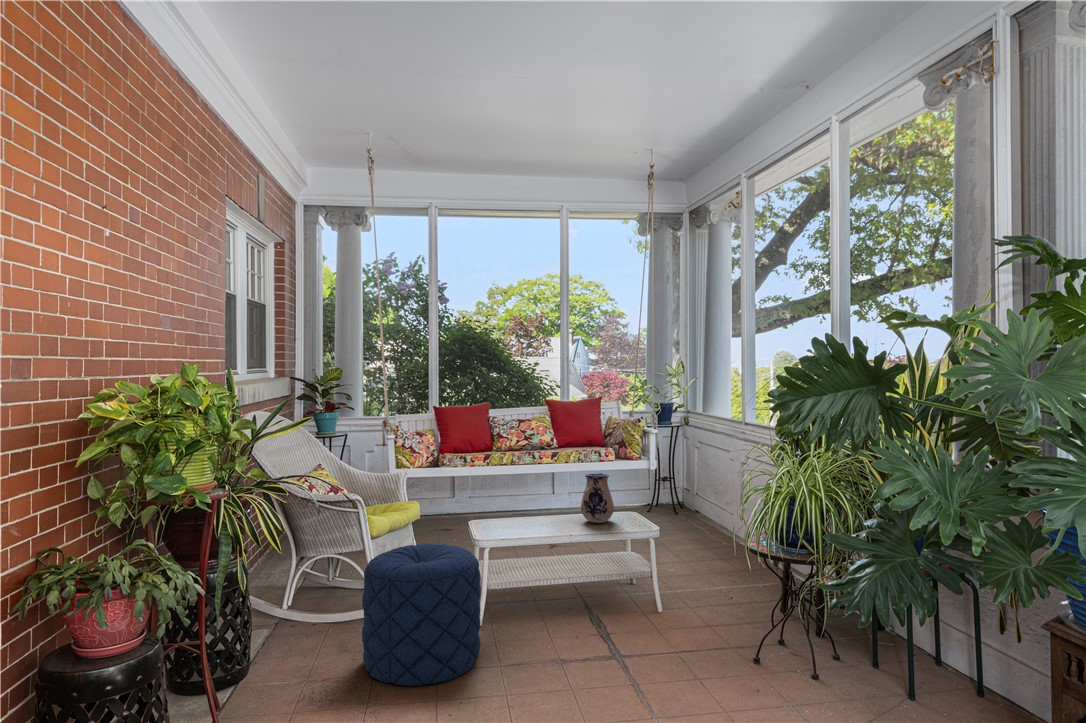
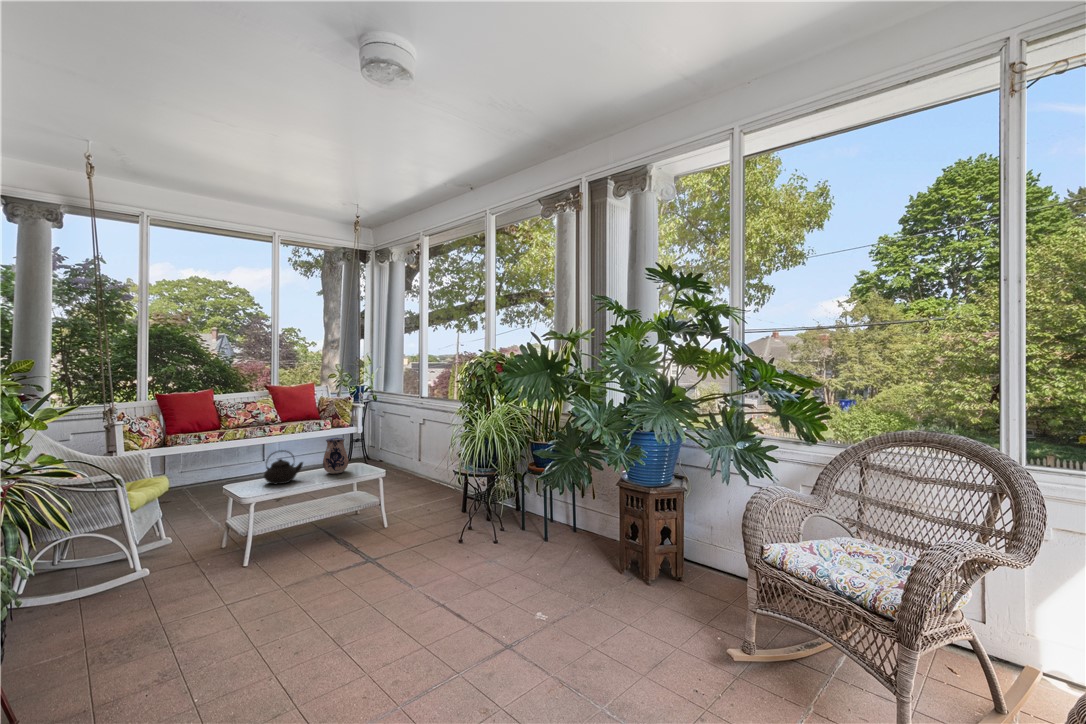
teapot: none [509,483,556,528] -> present [264,450,303,484]
pouf: present [362,544,481,686] -> none [140,506,256,626]

